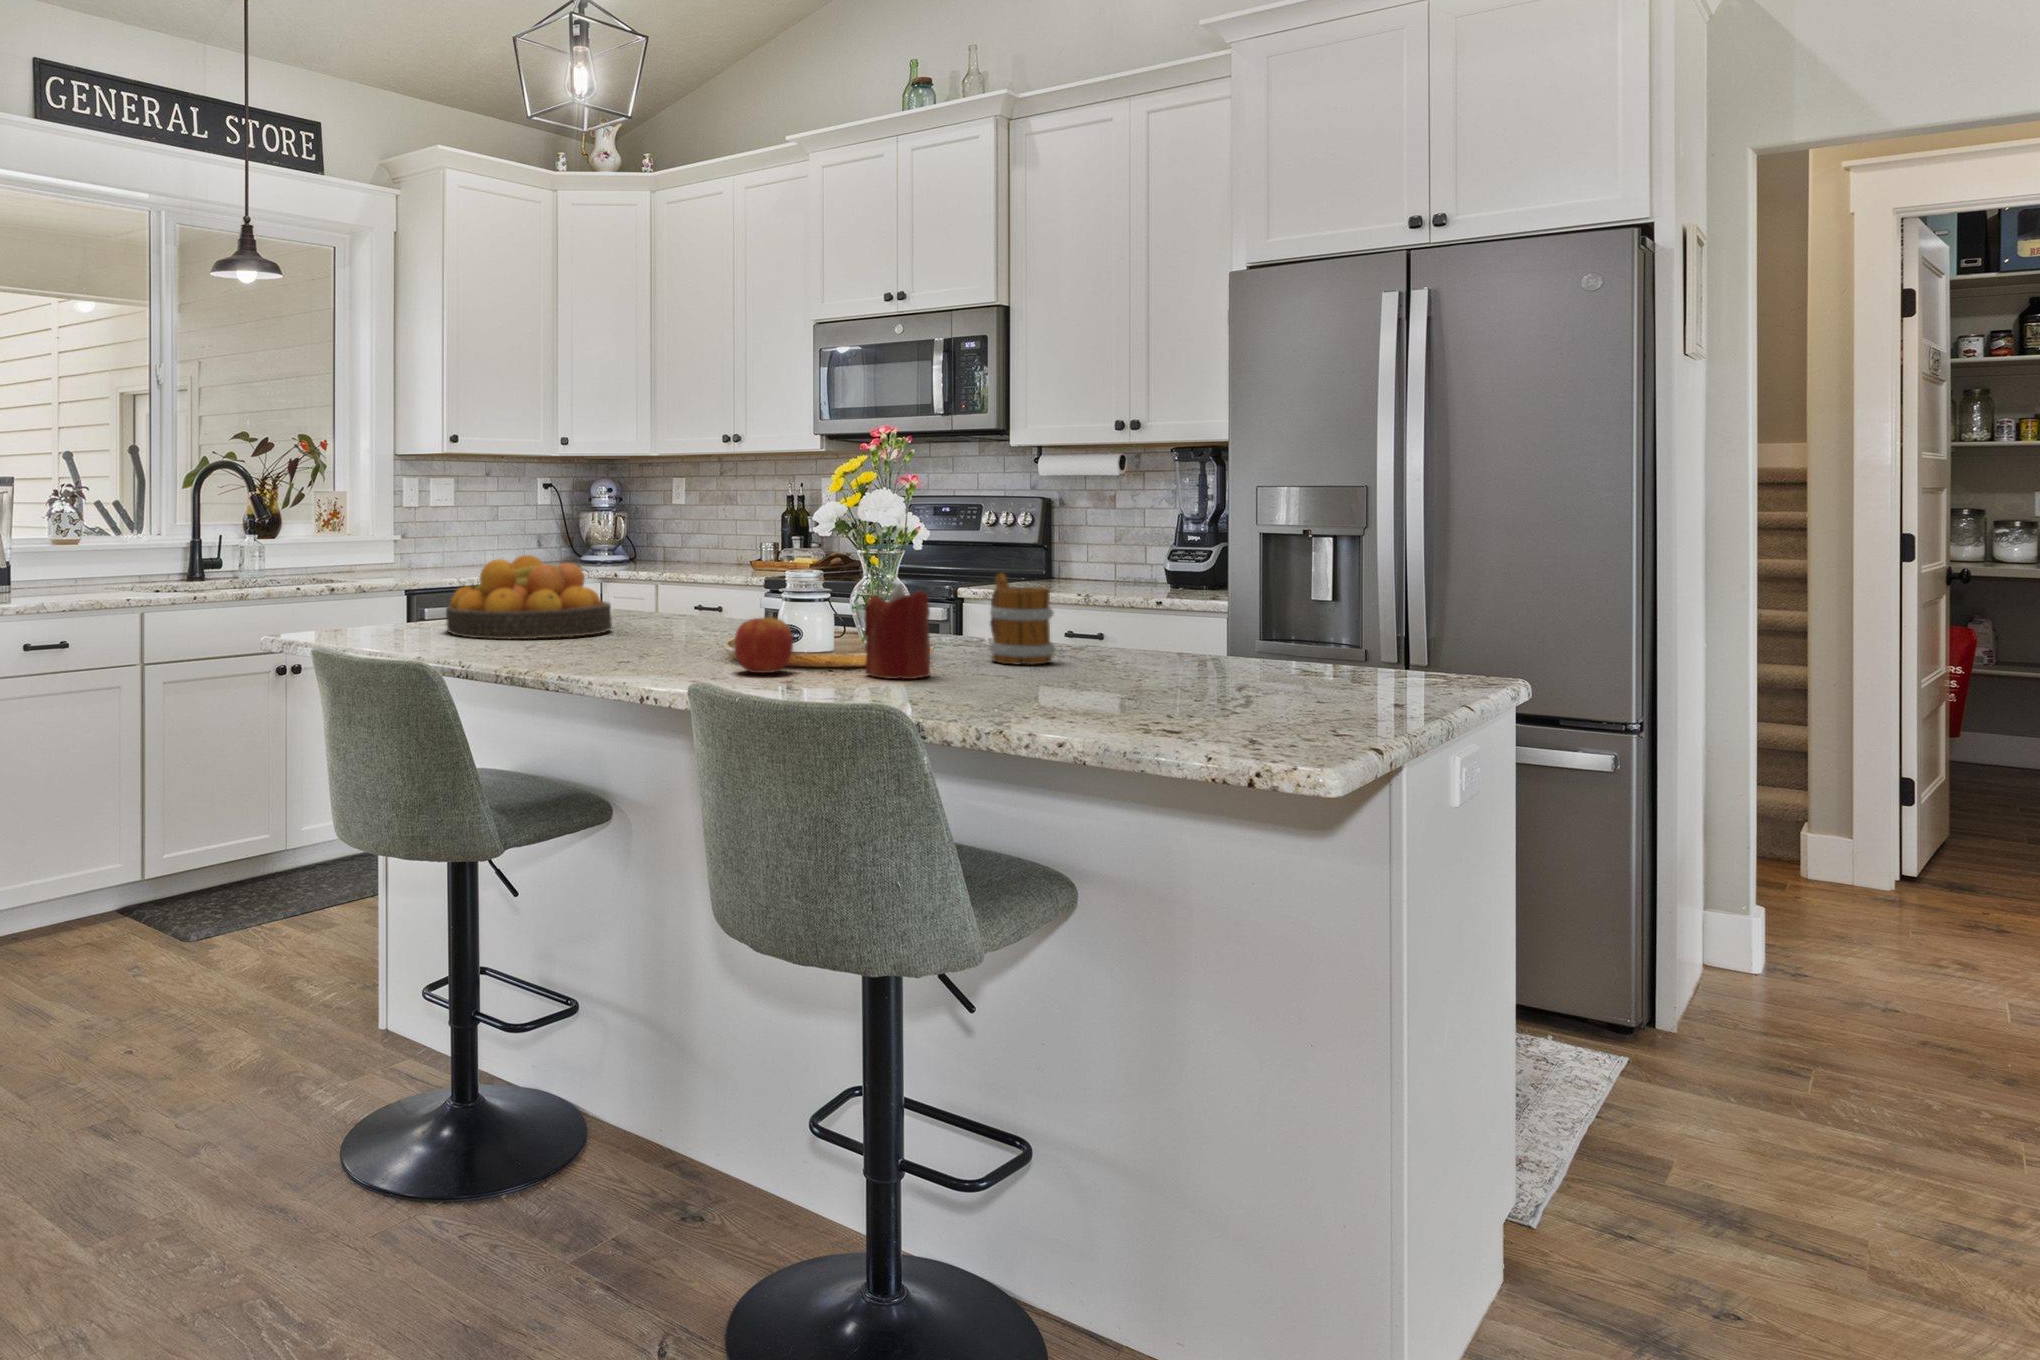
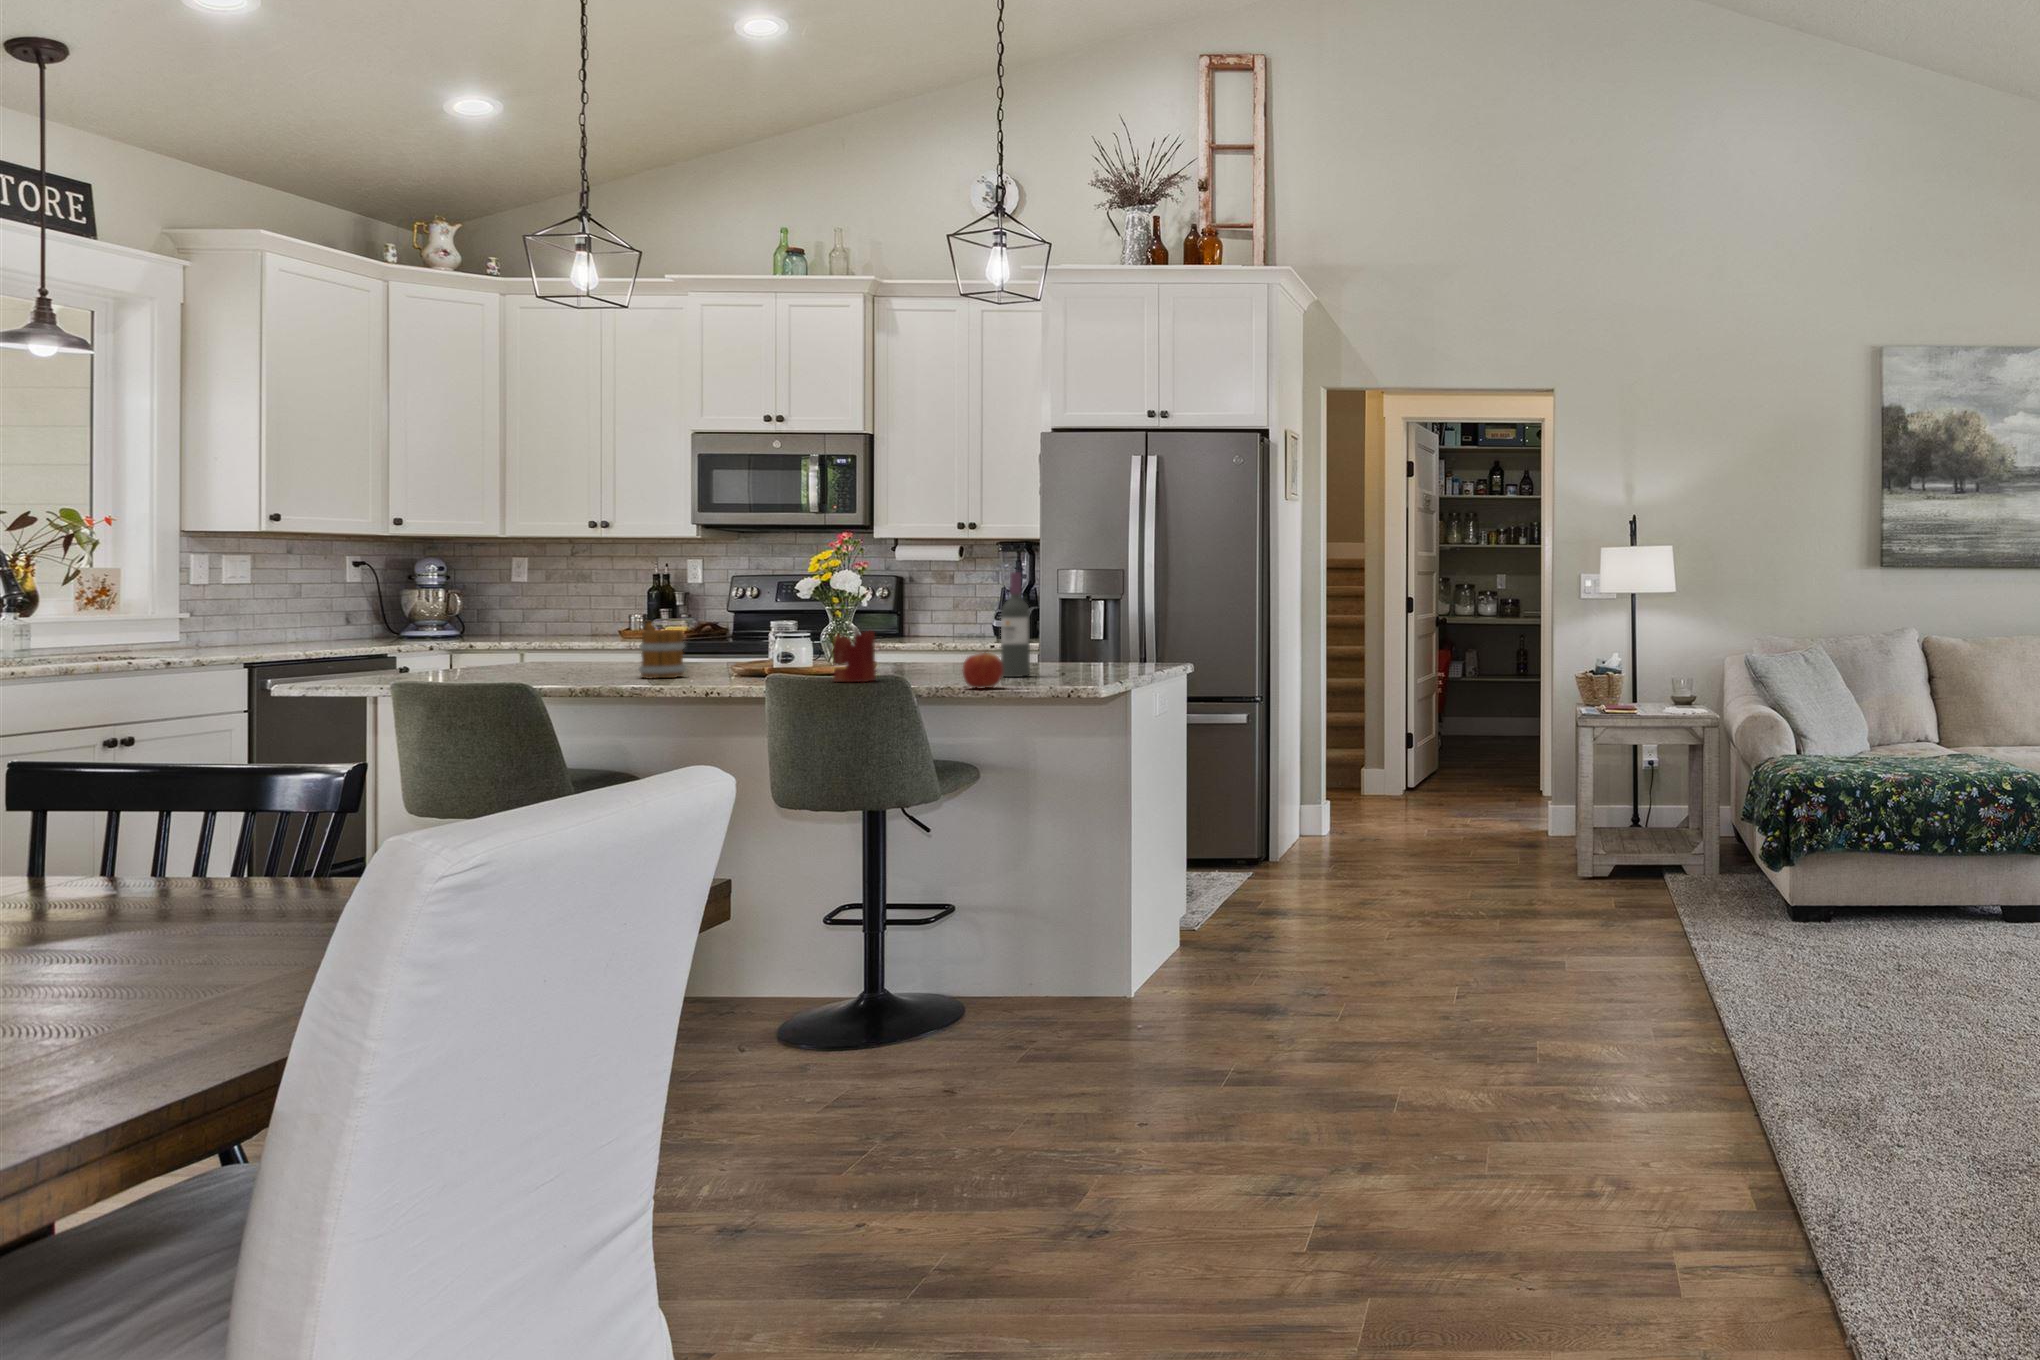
wine bottle: none [1140,490,1191,684] -> present [1001,572,1030,677]
fruit bowl: present [446,555,612,639] -> none [437,619,593,681]
mug: present [989,573,1055,665] -> present [639,623,686,678]
apple: present [734,612,793,673] -> present [962,652,1003,688]

